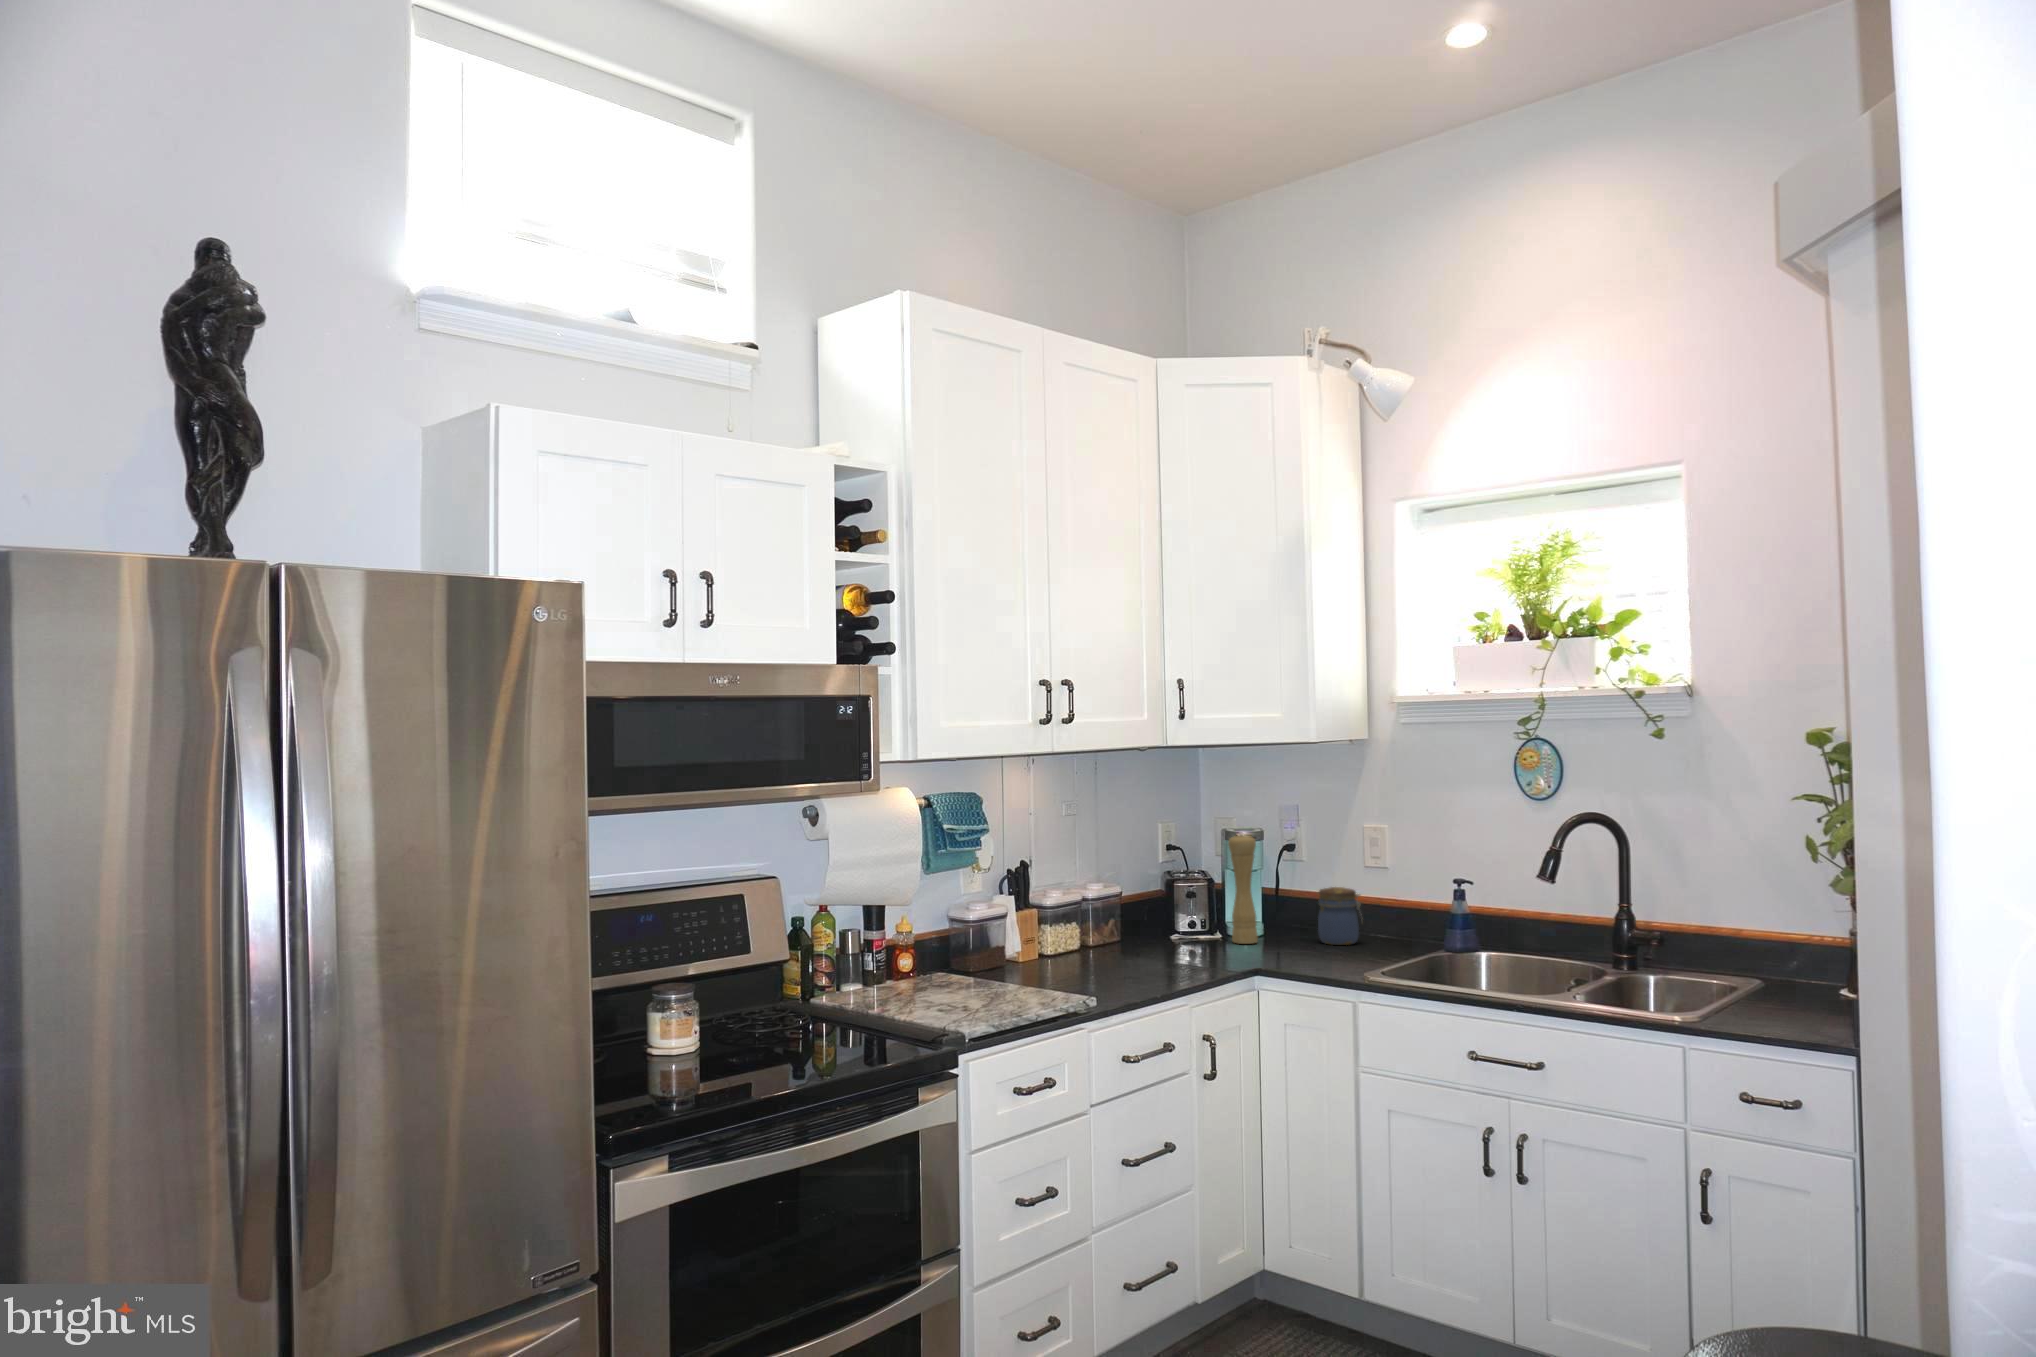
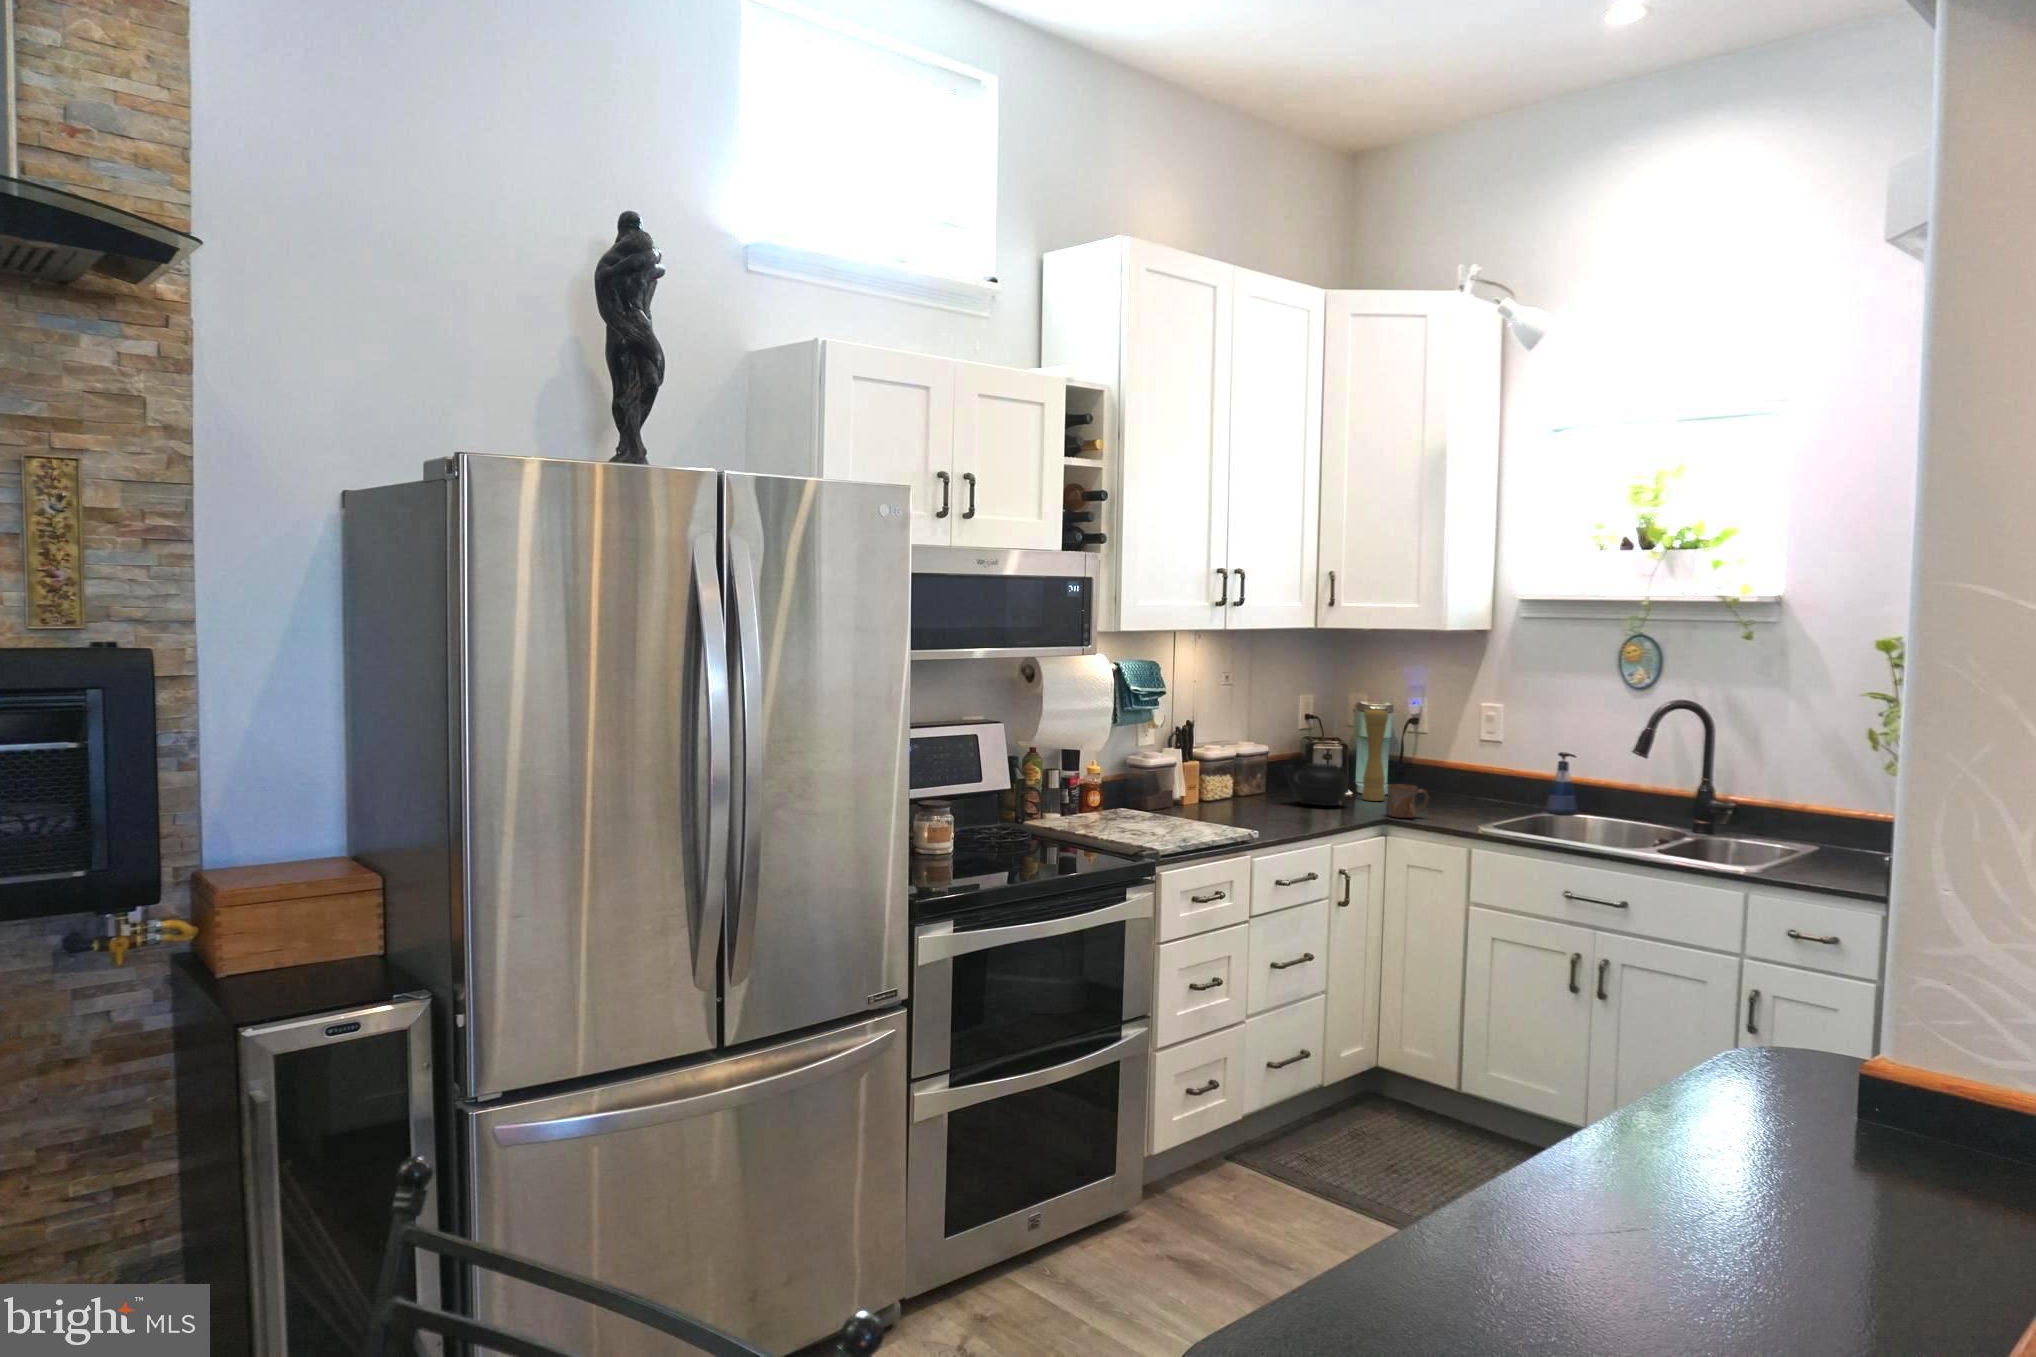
jar: present [1318,887,1363,945] -> none [1438,757,1478,806]
teapot: none [1135,903,1213,955] -> present [1284,763,1348,806]
mug: none [1256,925,1304,965] -> present [1387,784,1429,818]

